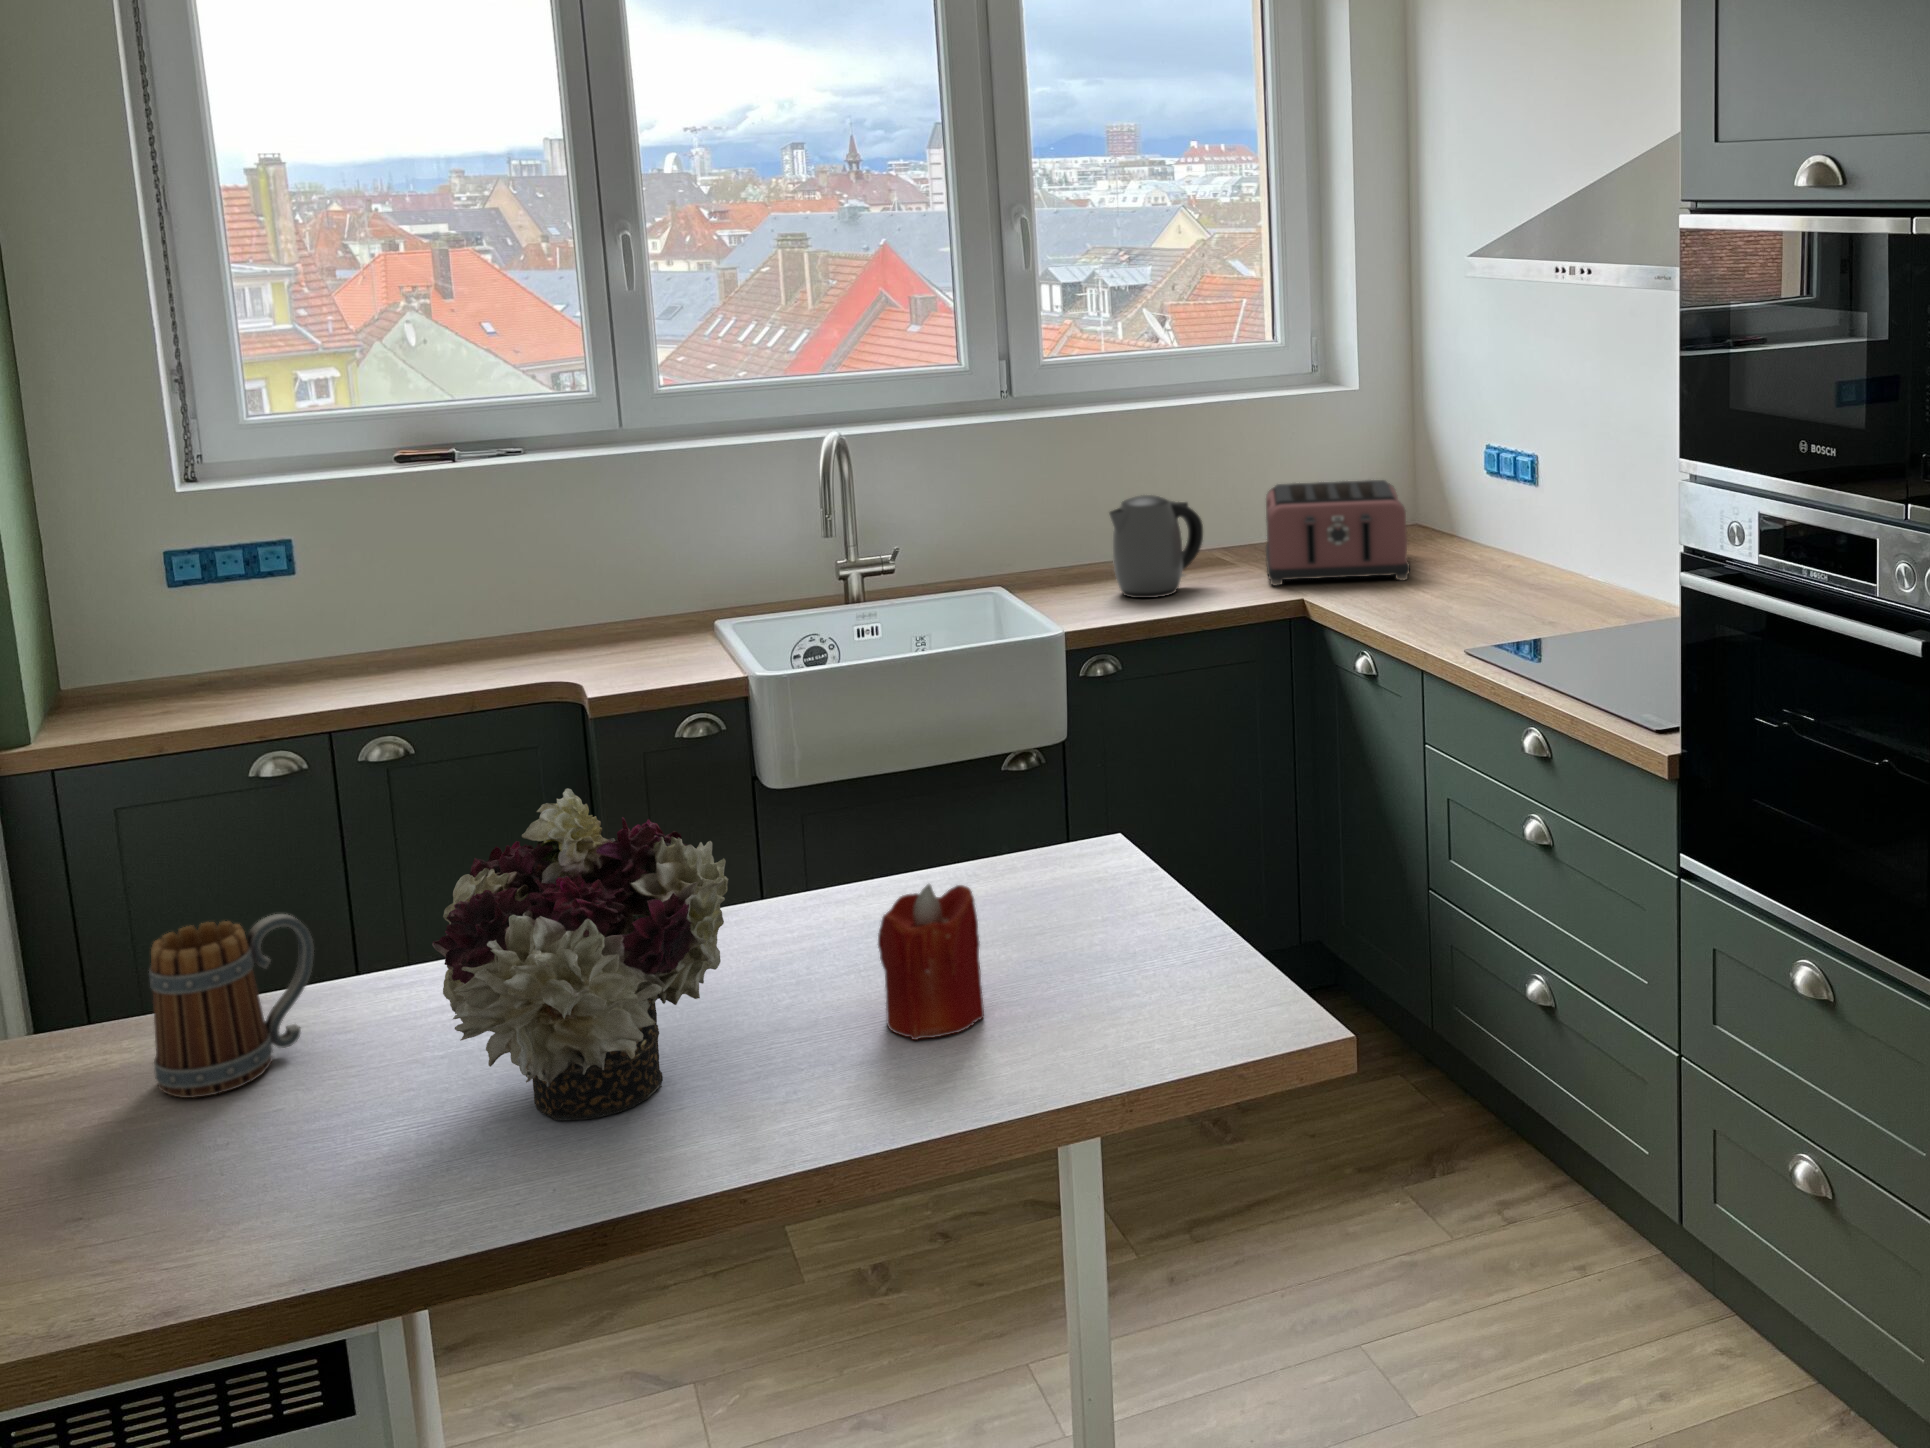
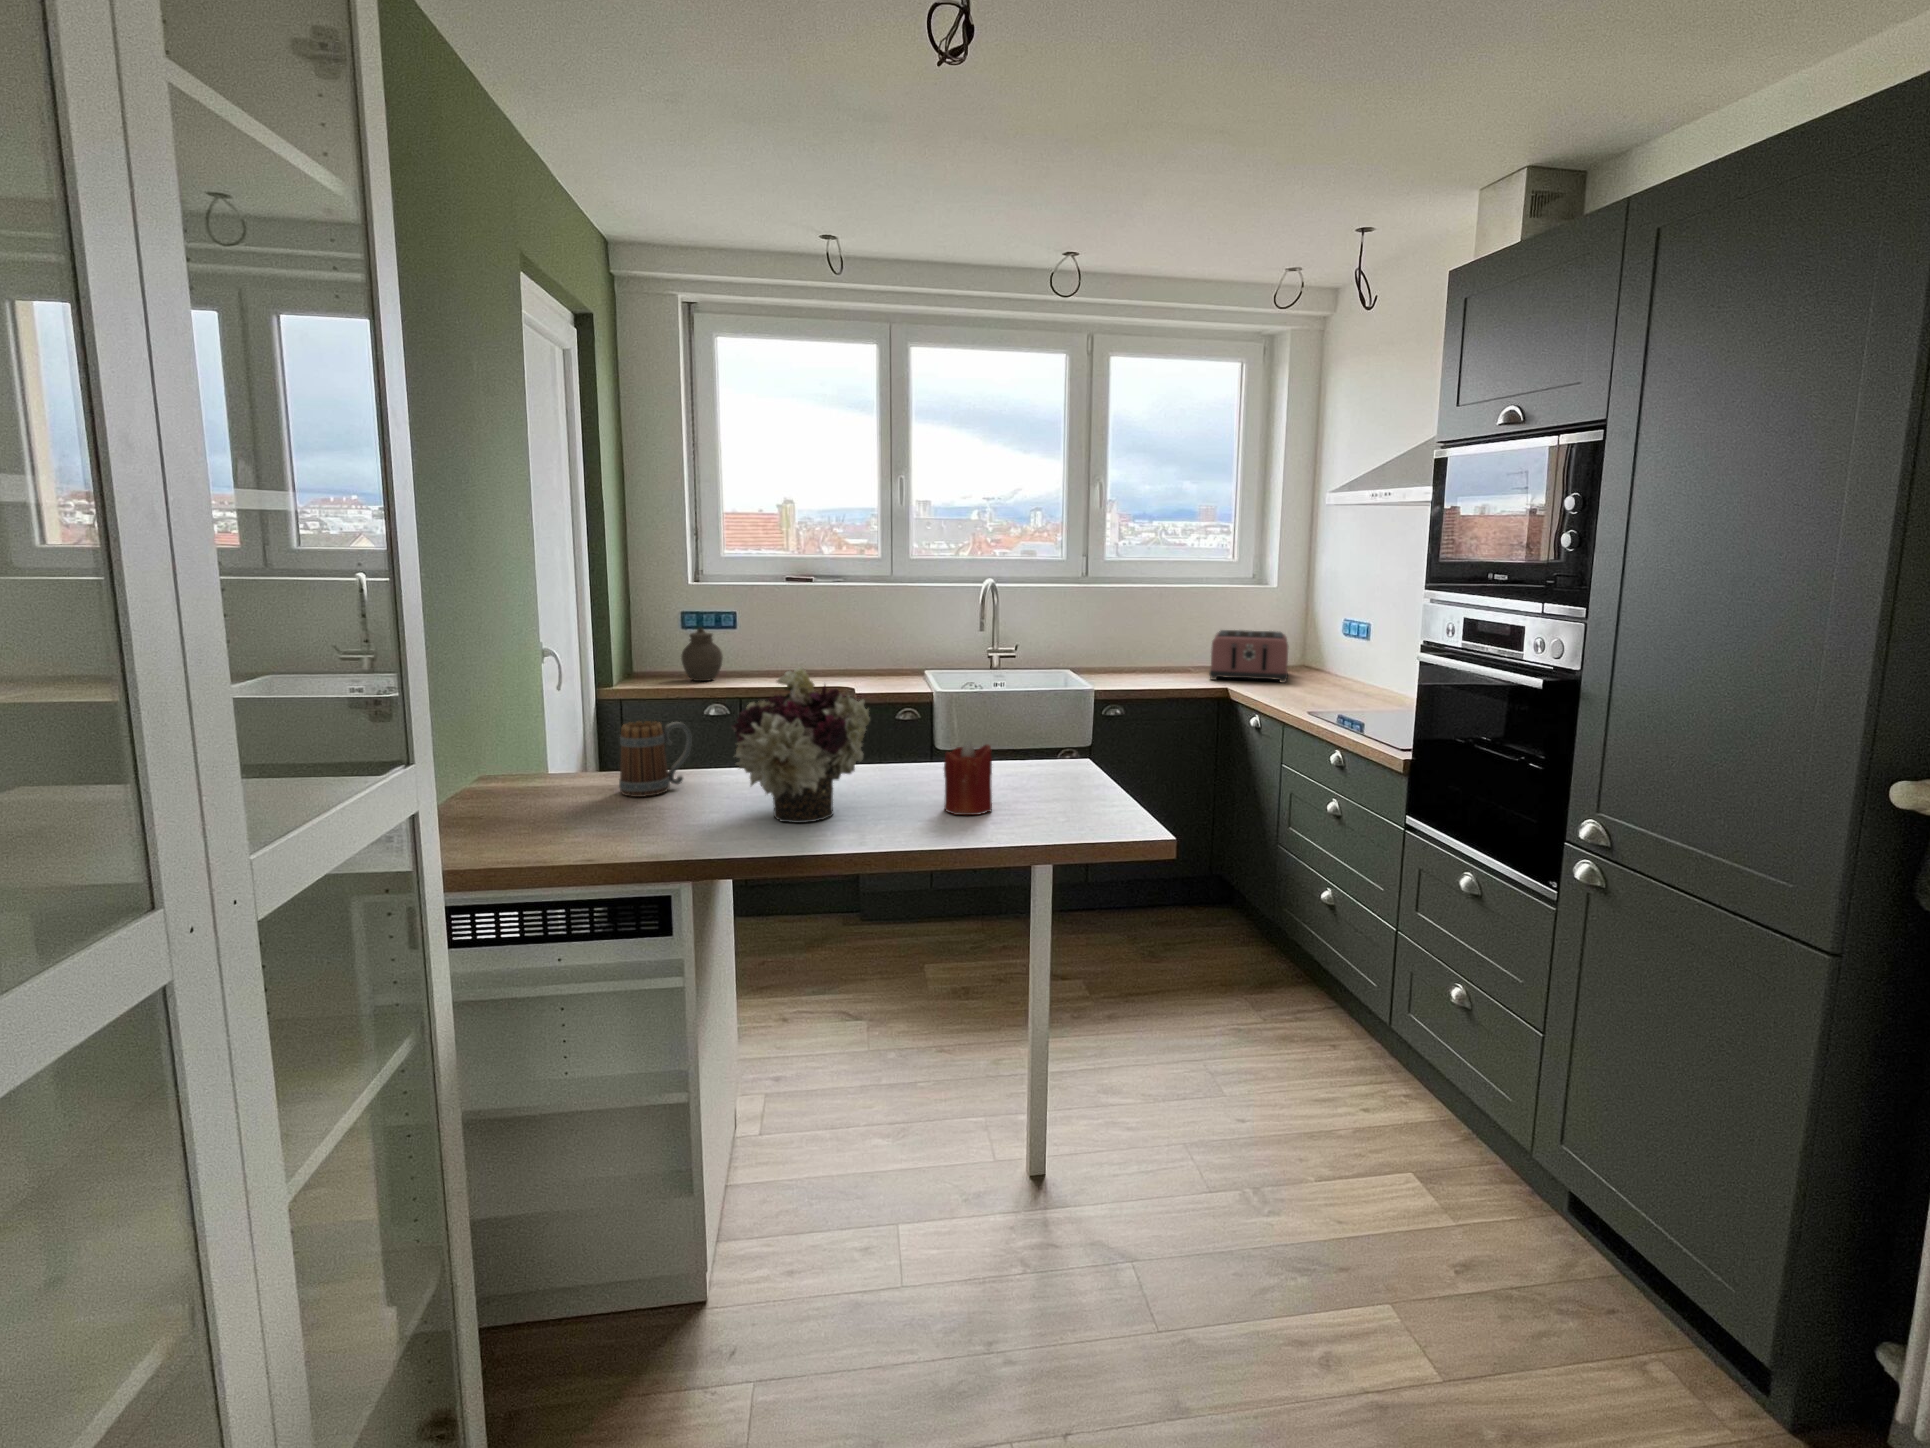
kettle: present [1109,495,1203,598] -> none [1127,626,1177,679]
jar: none [179,593,275,707] -> present [681,628,723,681]

